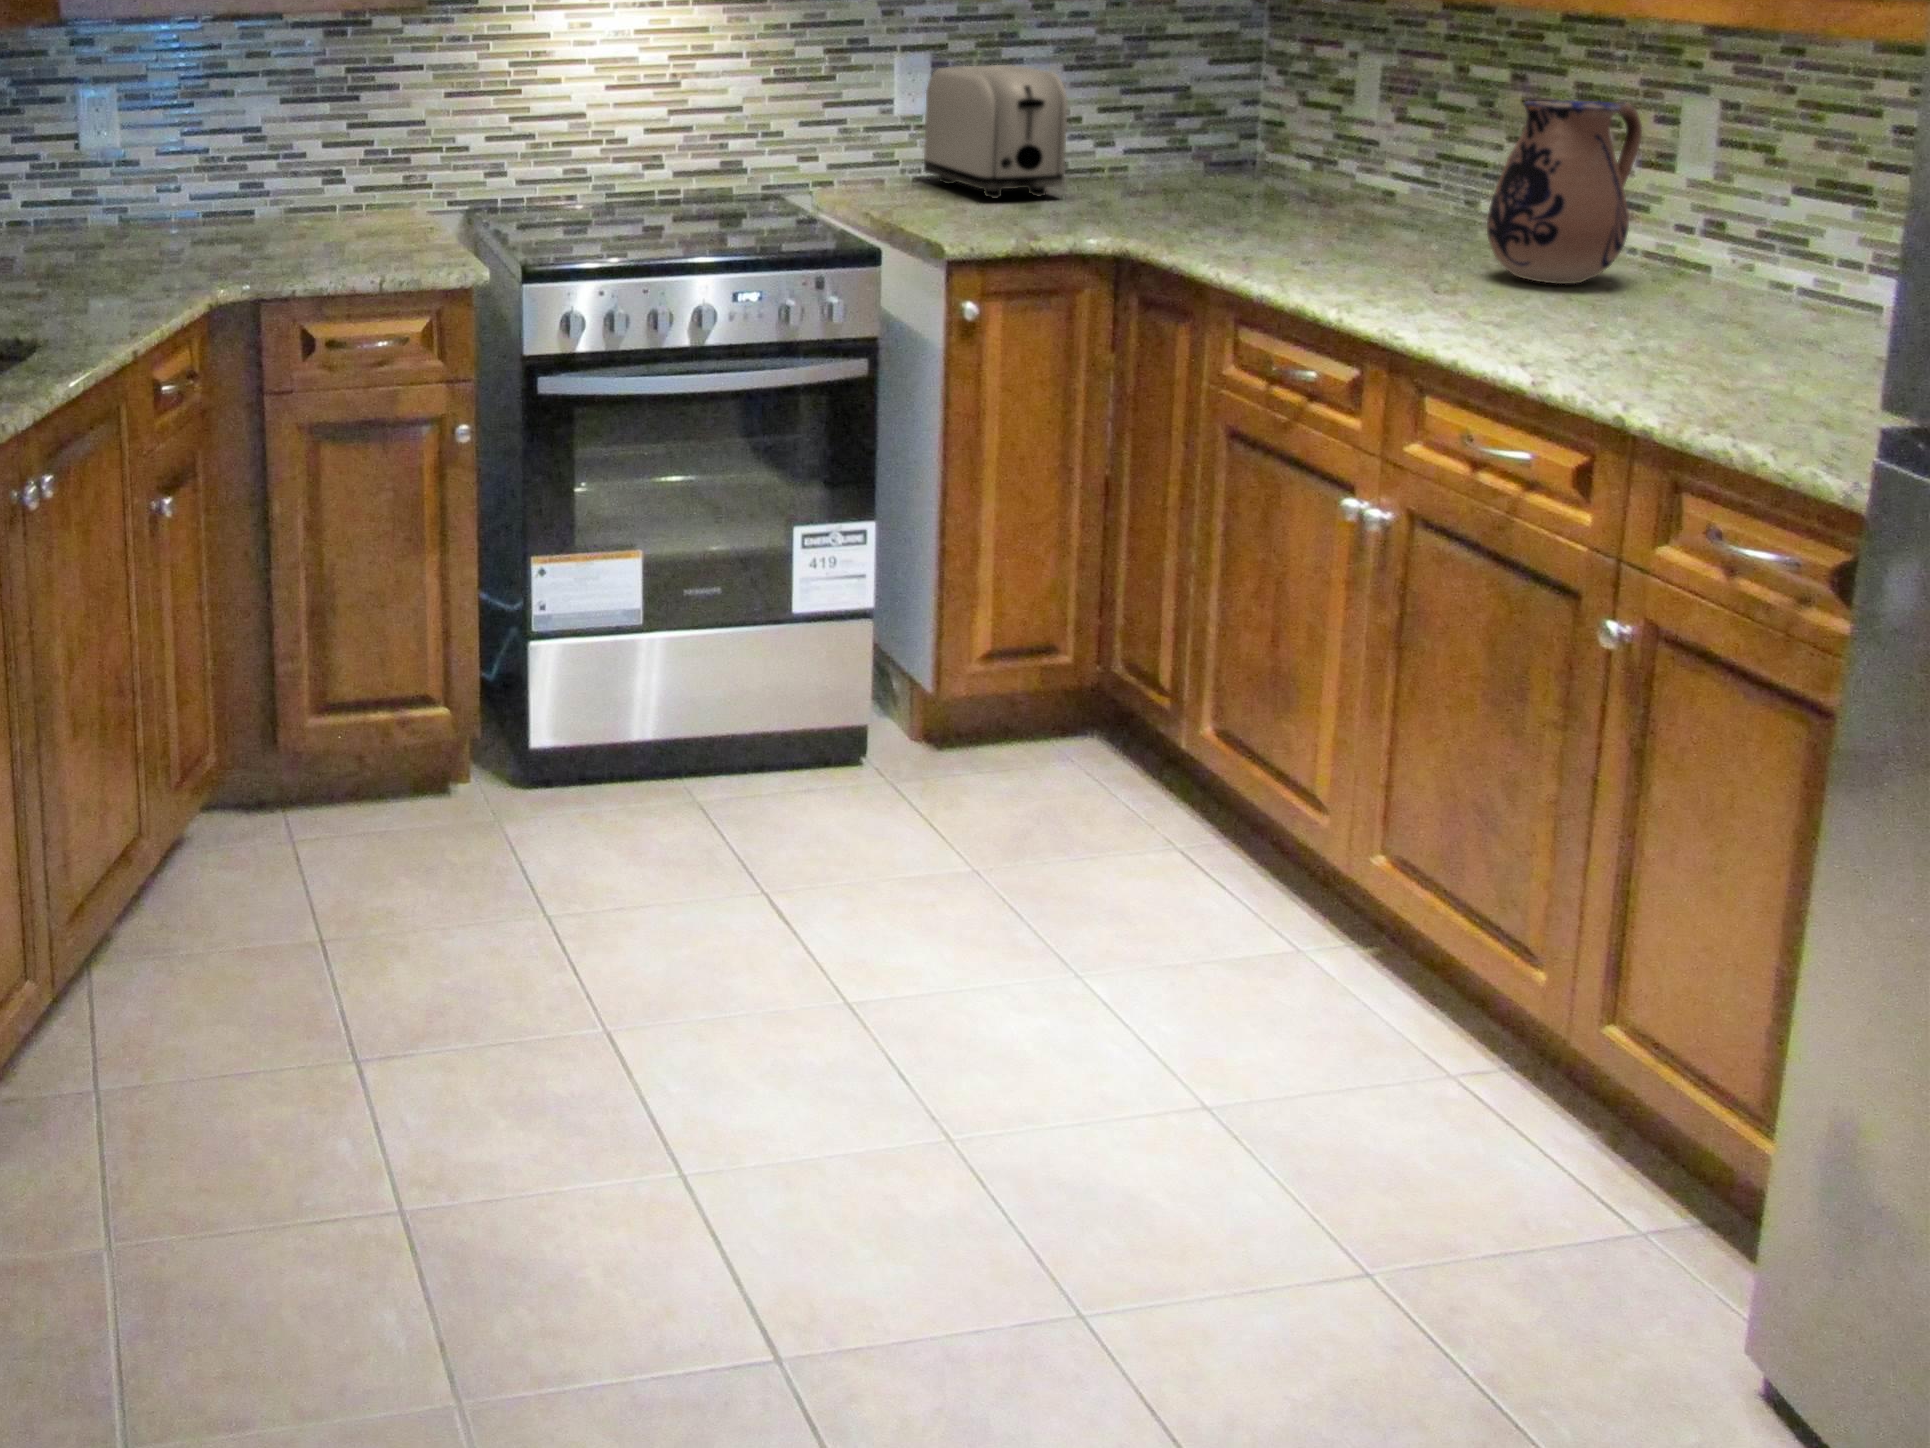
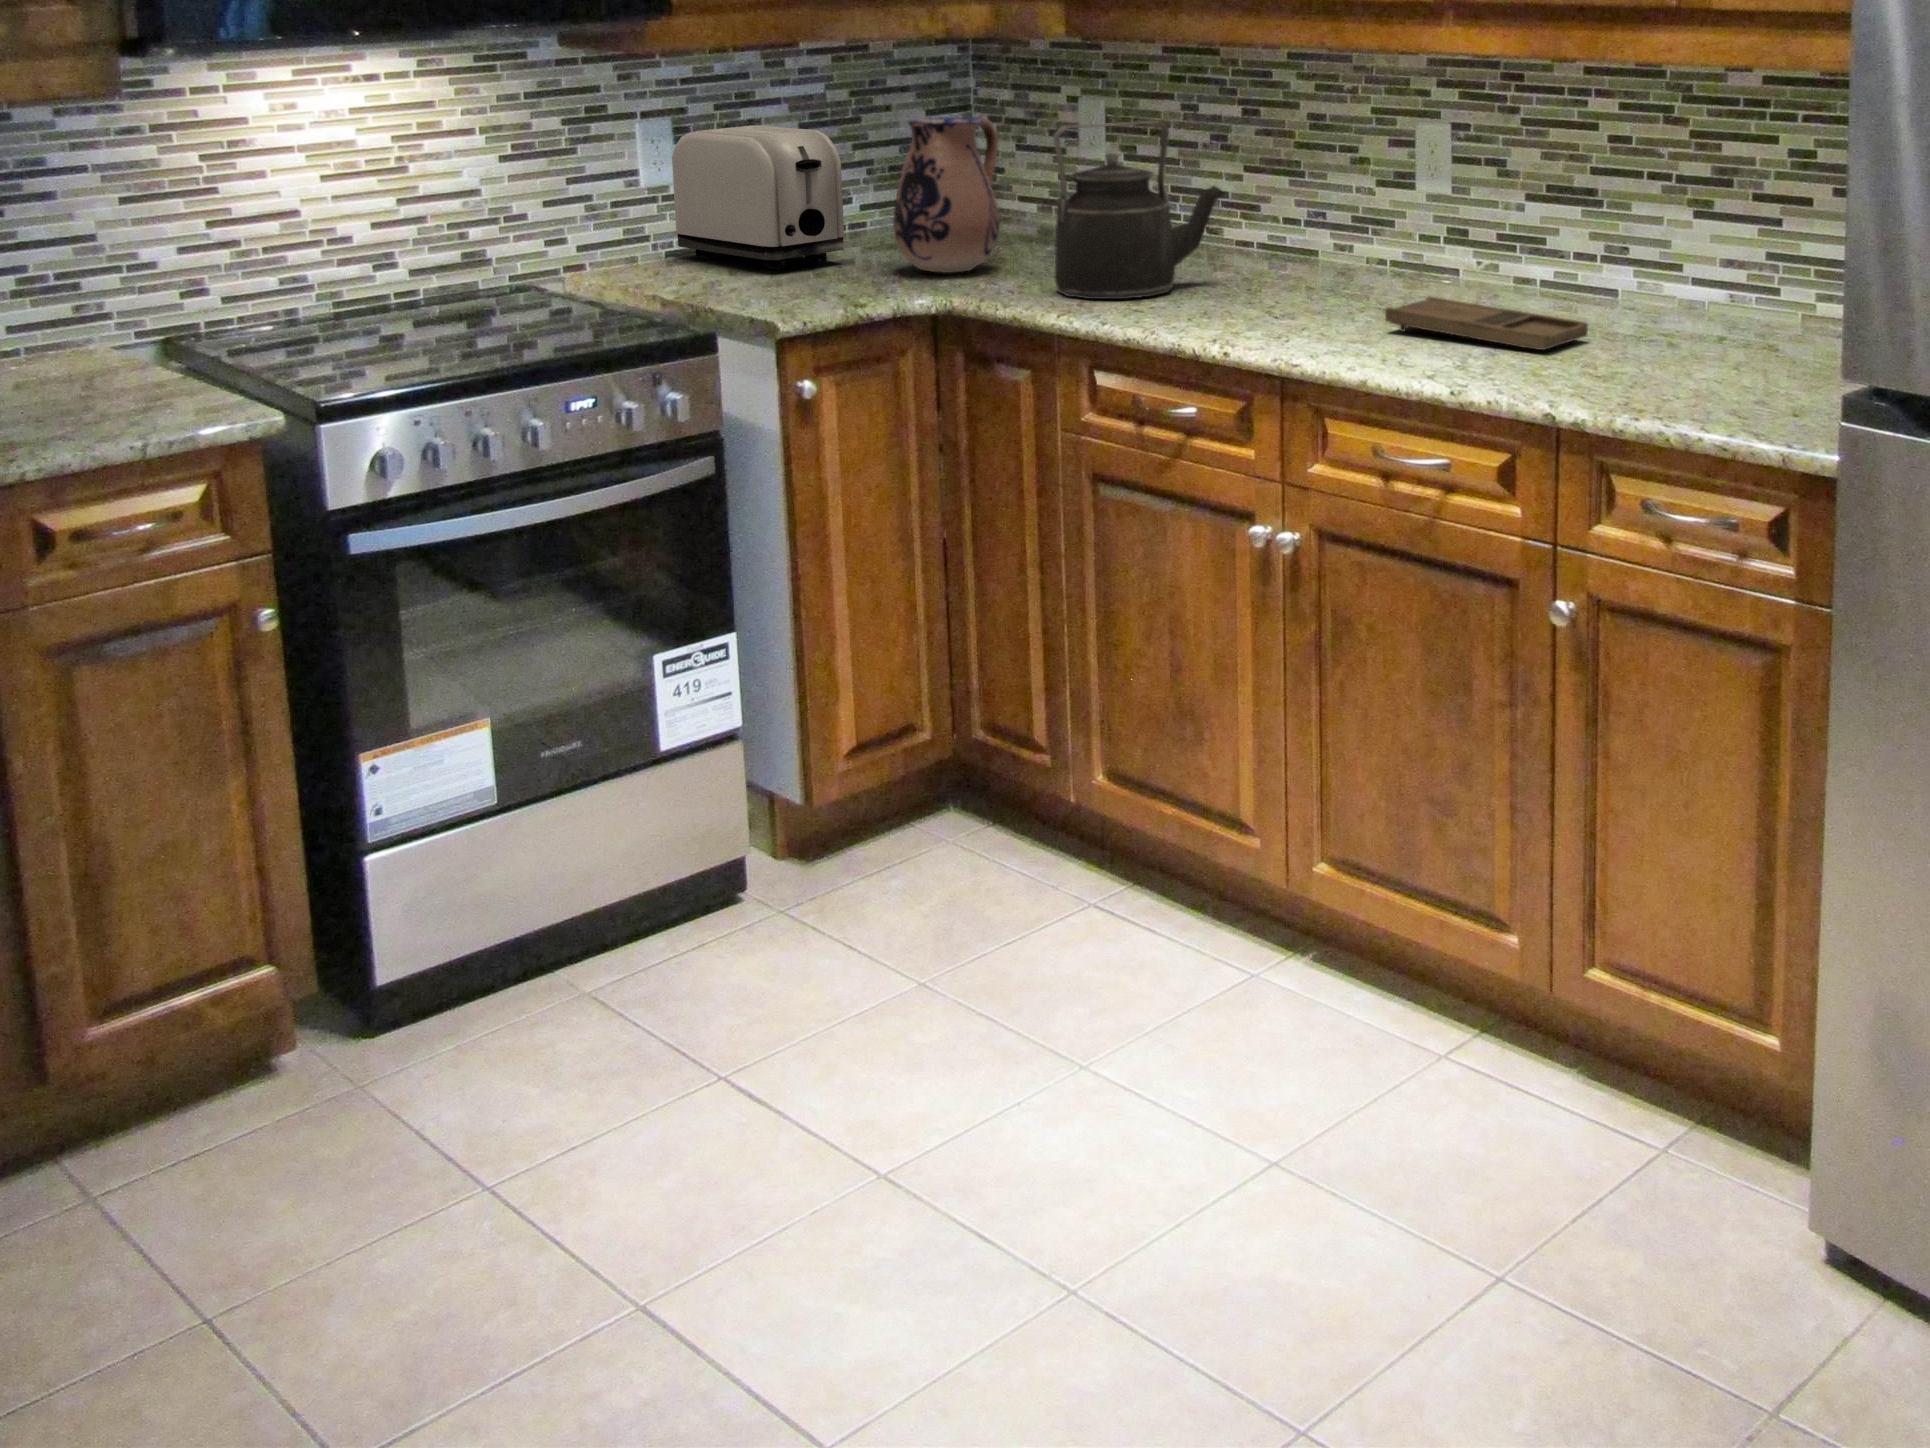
kettle: none [1231,78,1436,257] -> present [1053,121,1223,299]
ceramic pitcher: present [1487,100,1642,284] -> present [893,116,1000,273]
tray: none [1542,286,1789,358] -> present [1385,297,1588,350]

